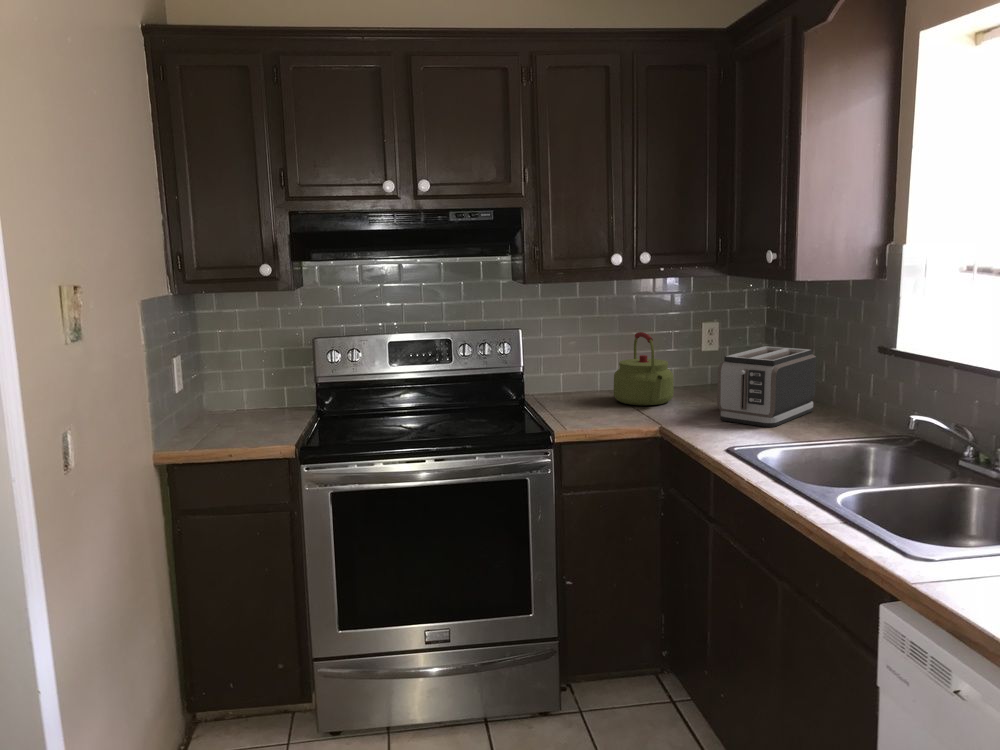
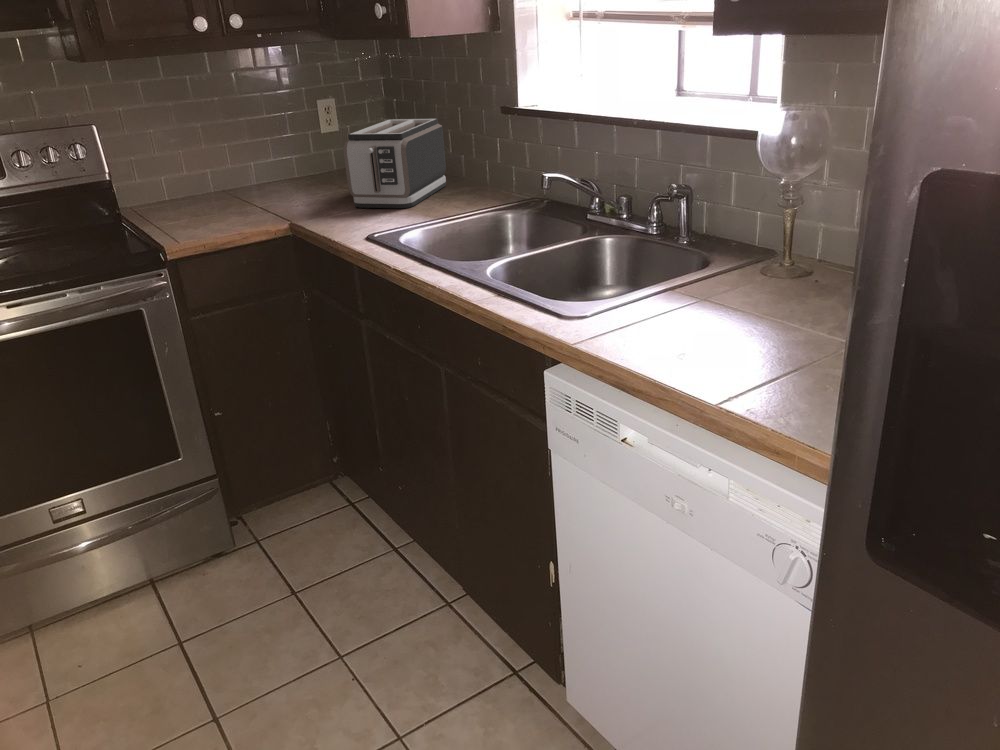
kettle: present [613,332,674,405] -> none [225,115,299,203]

